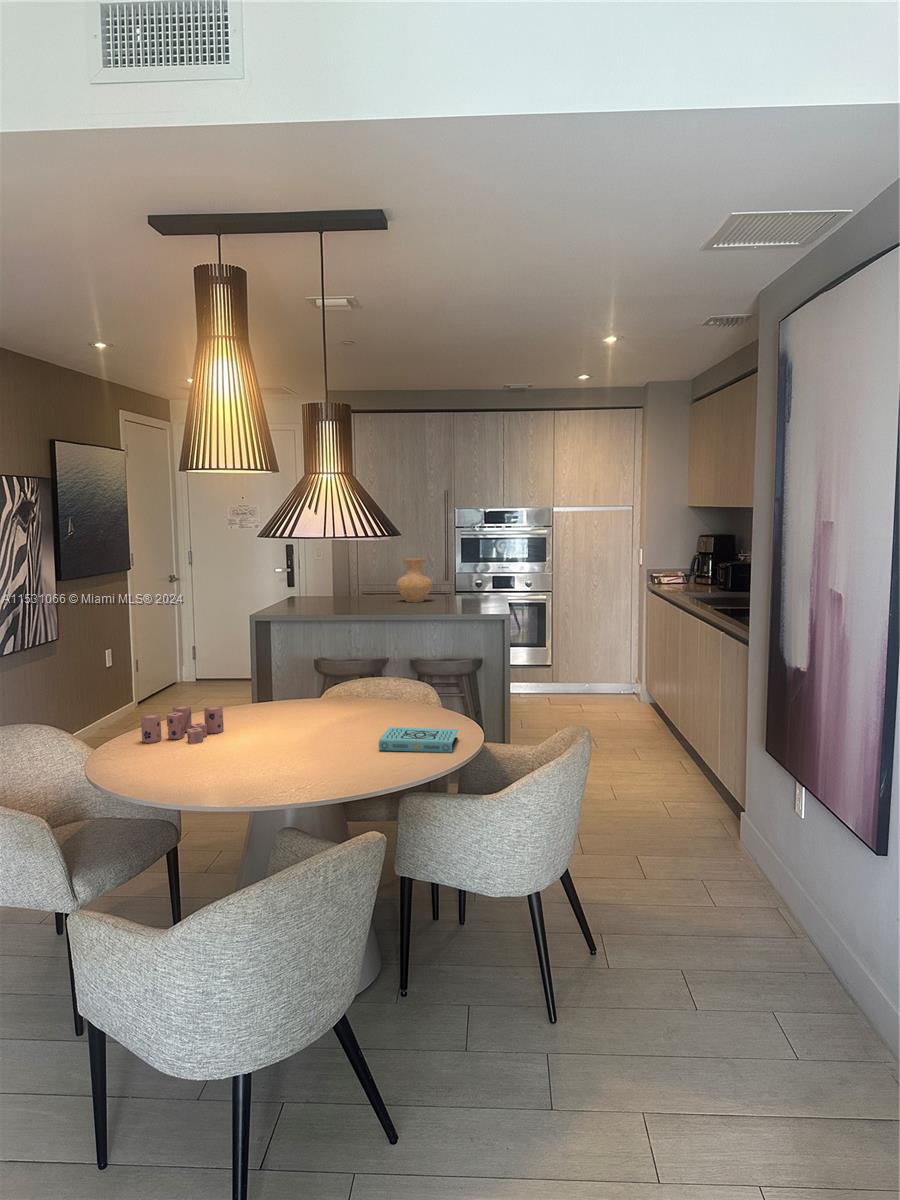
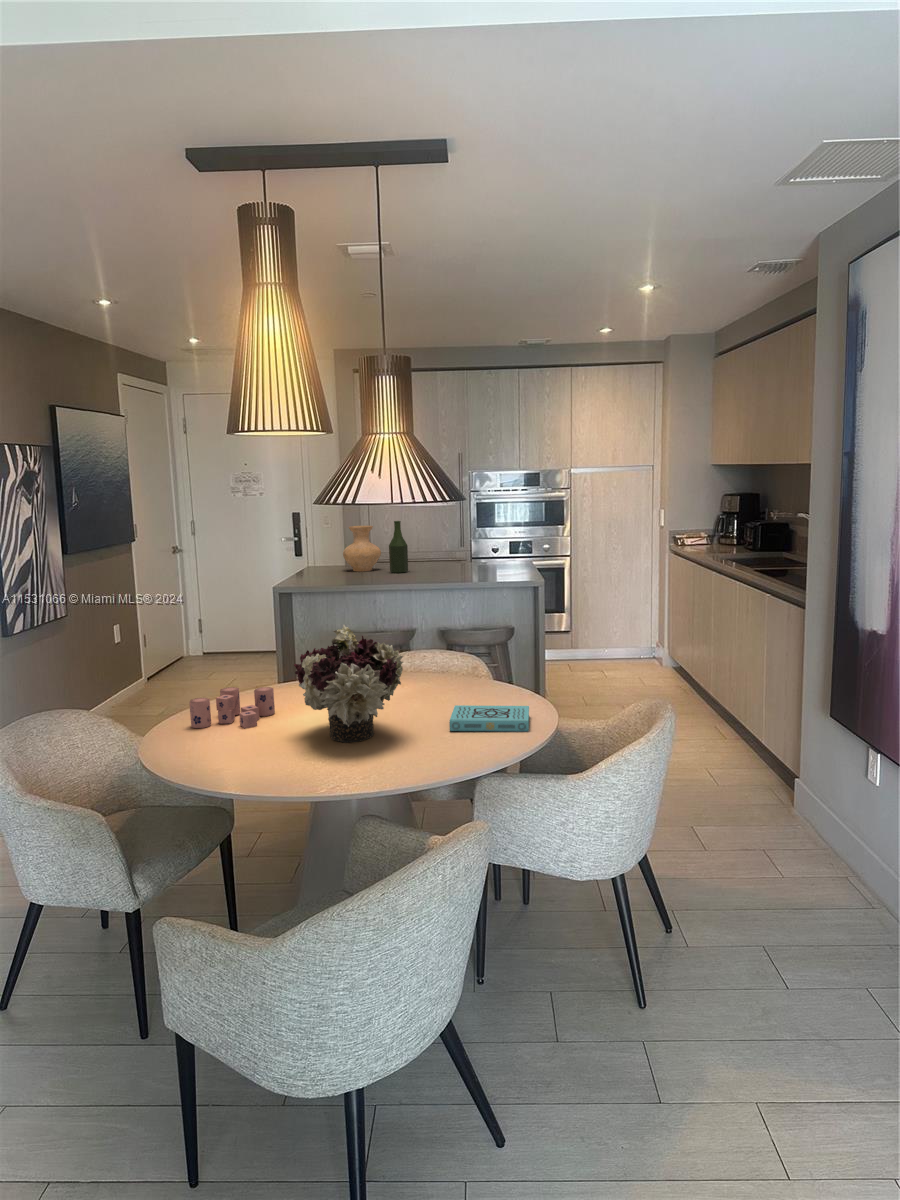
bottle: none [366,555,384,605] -> present [389,521,408,573]
vase: present [396,558,433,602] -> present [343,526,381,571]
flower arrangement: none [236,648,336,758] -> present [294,625,403,743]

